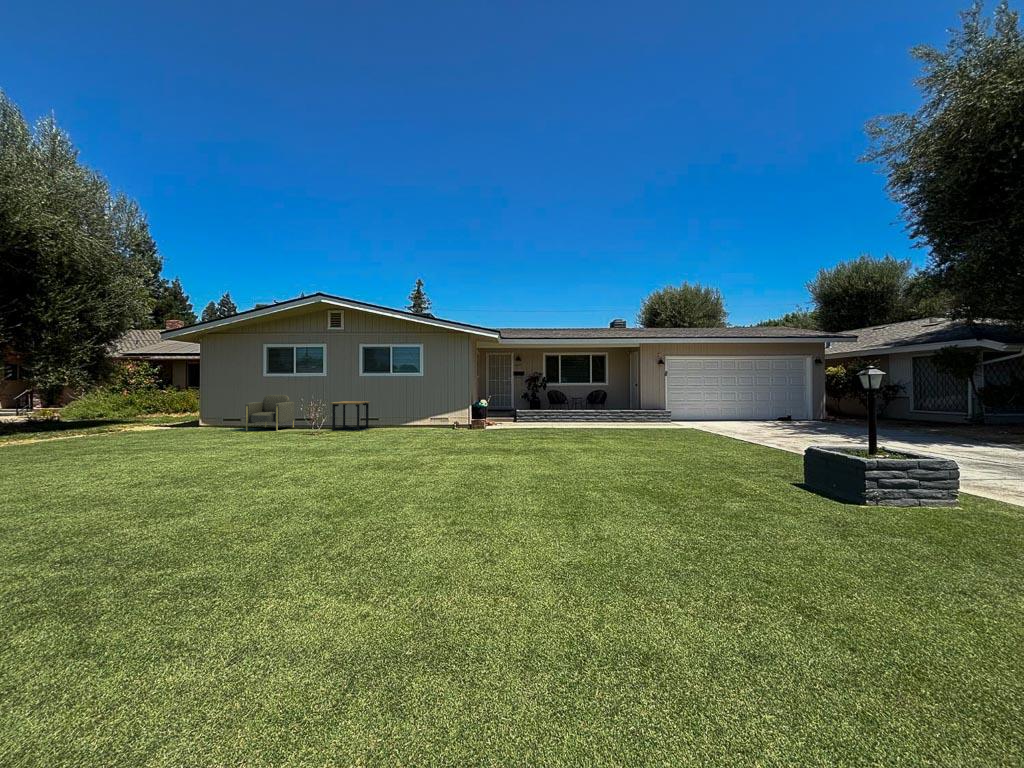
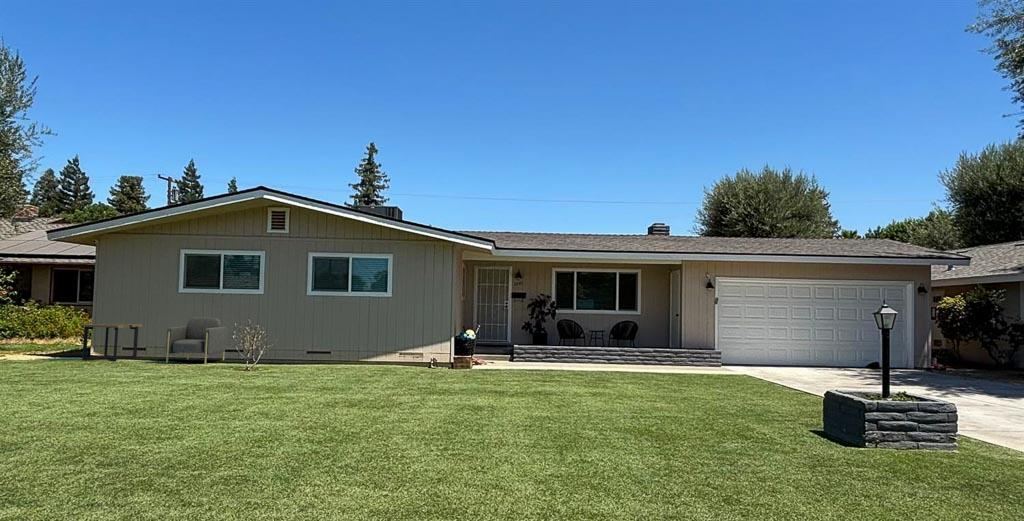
side table: present [330,401,371,431] -> present [81,323,142,361]

